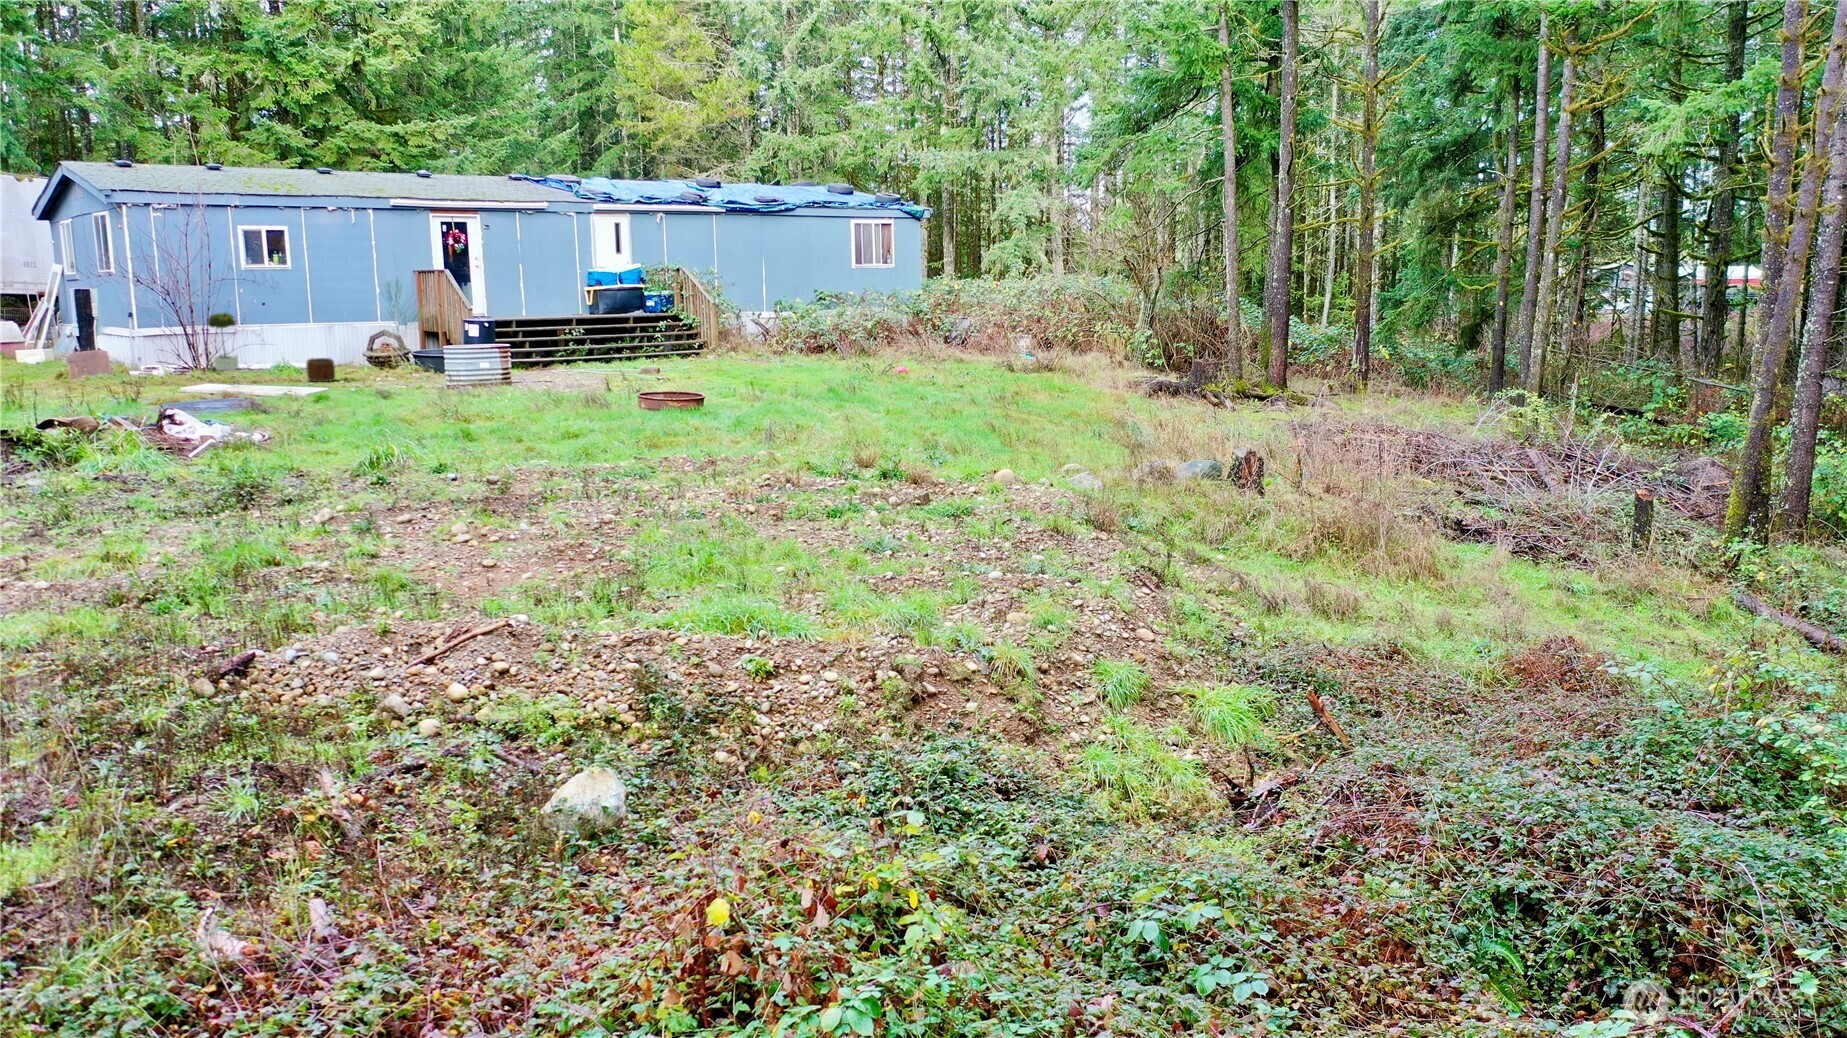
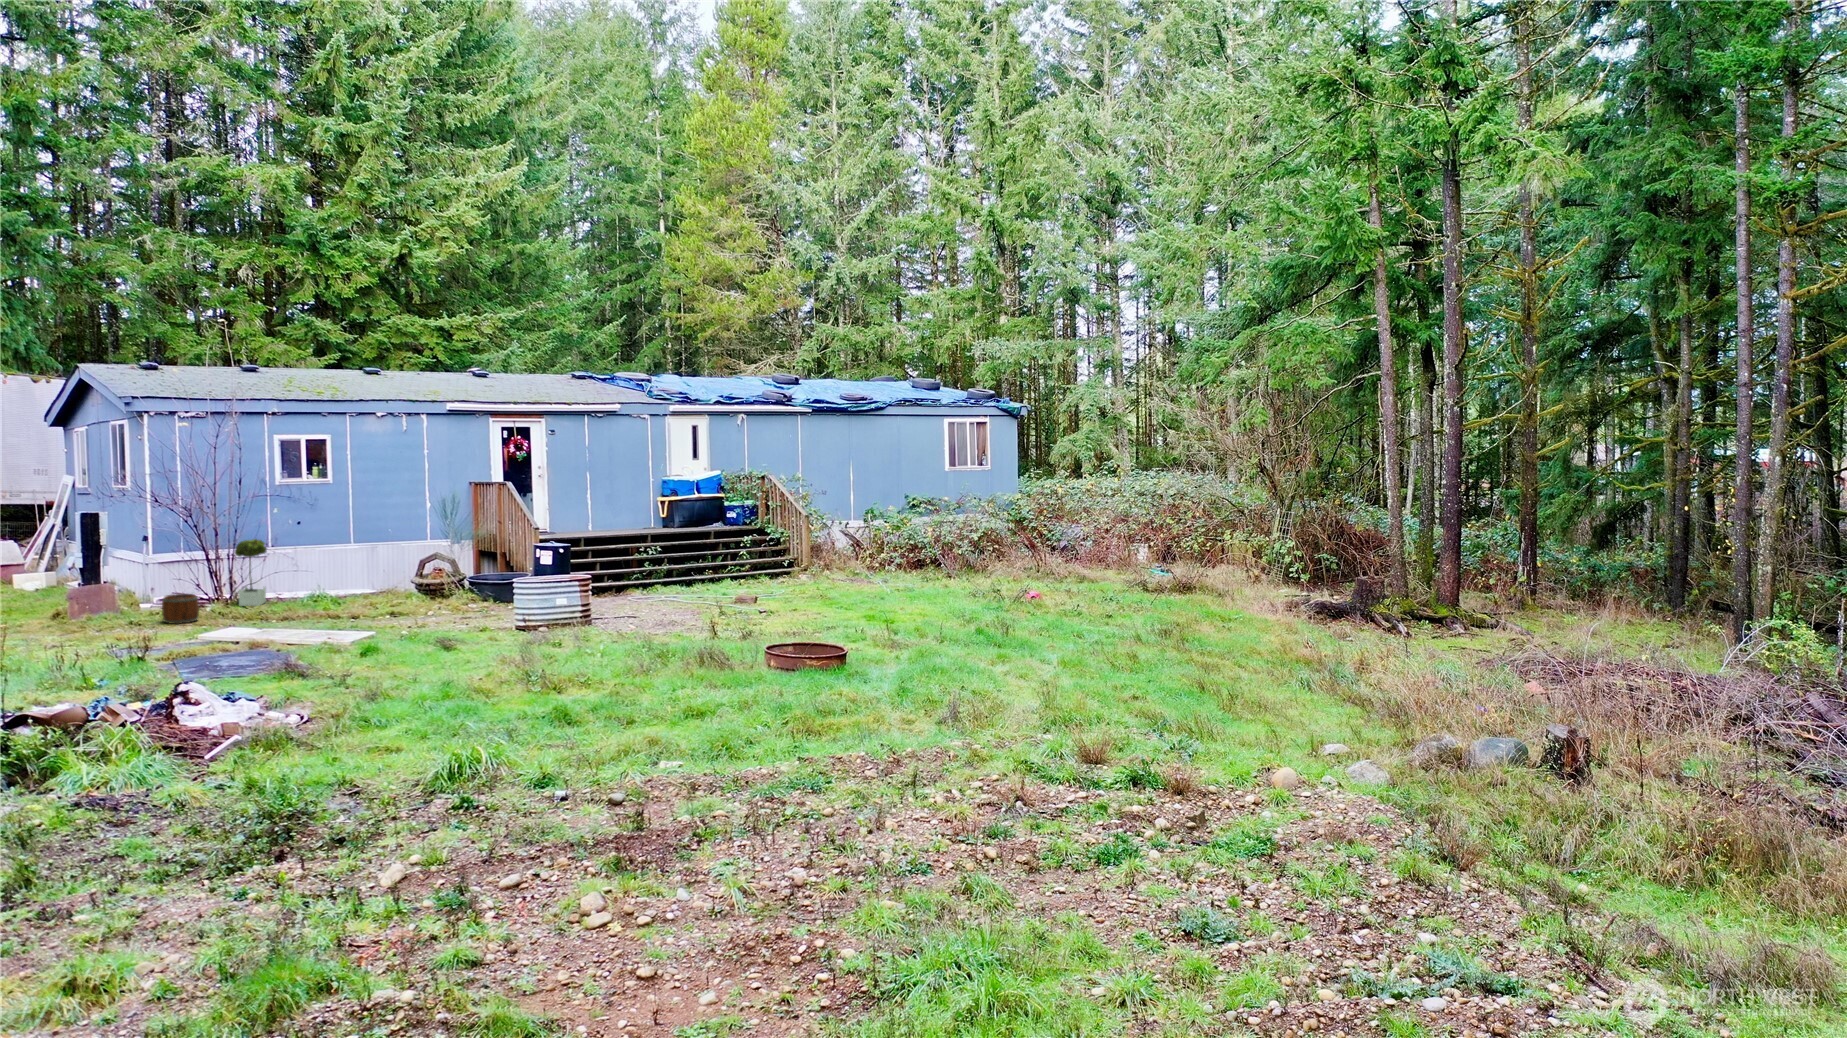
bucket: present [306,358,335,382] -> present [162,594,199,624]

